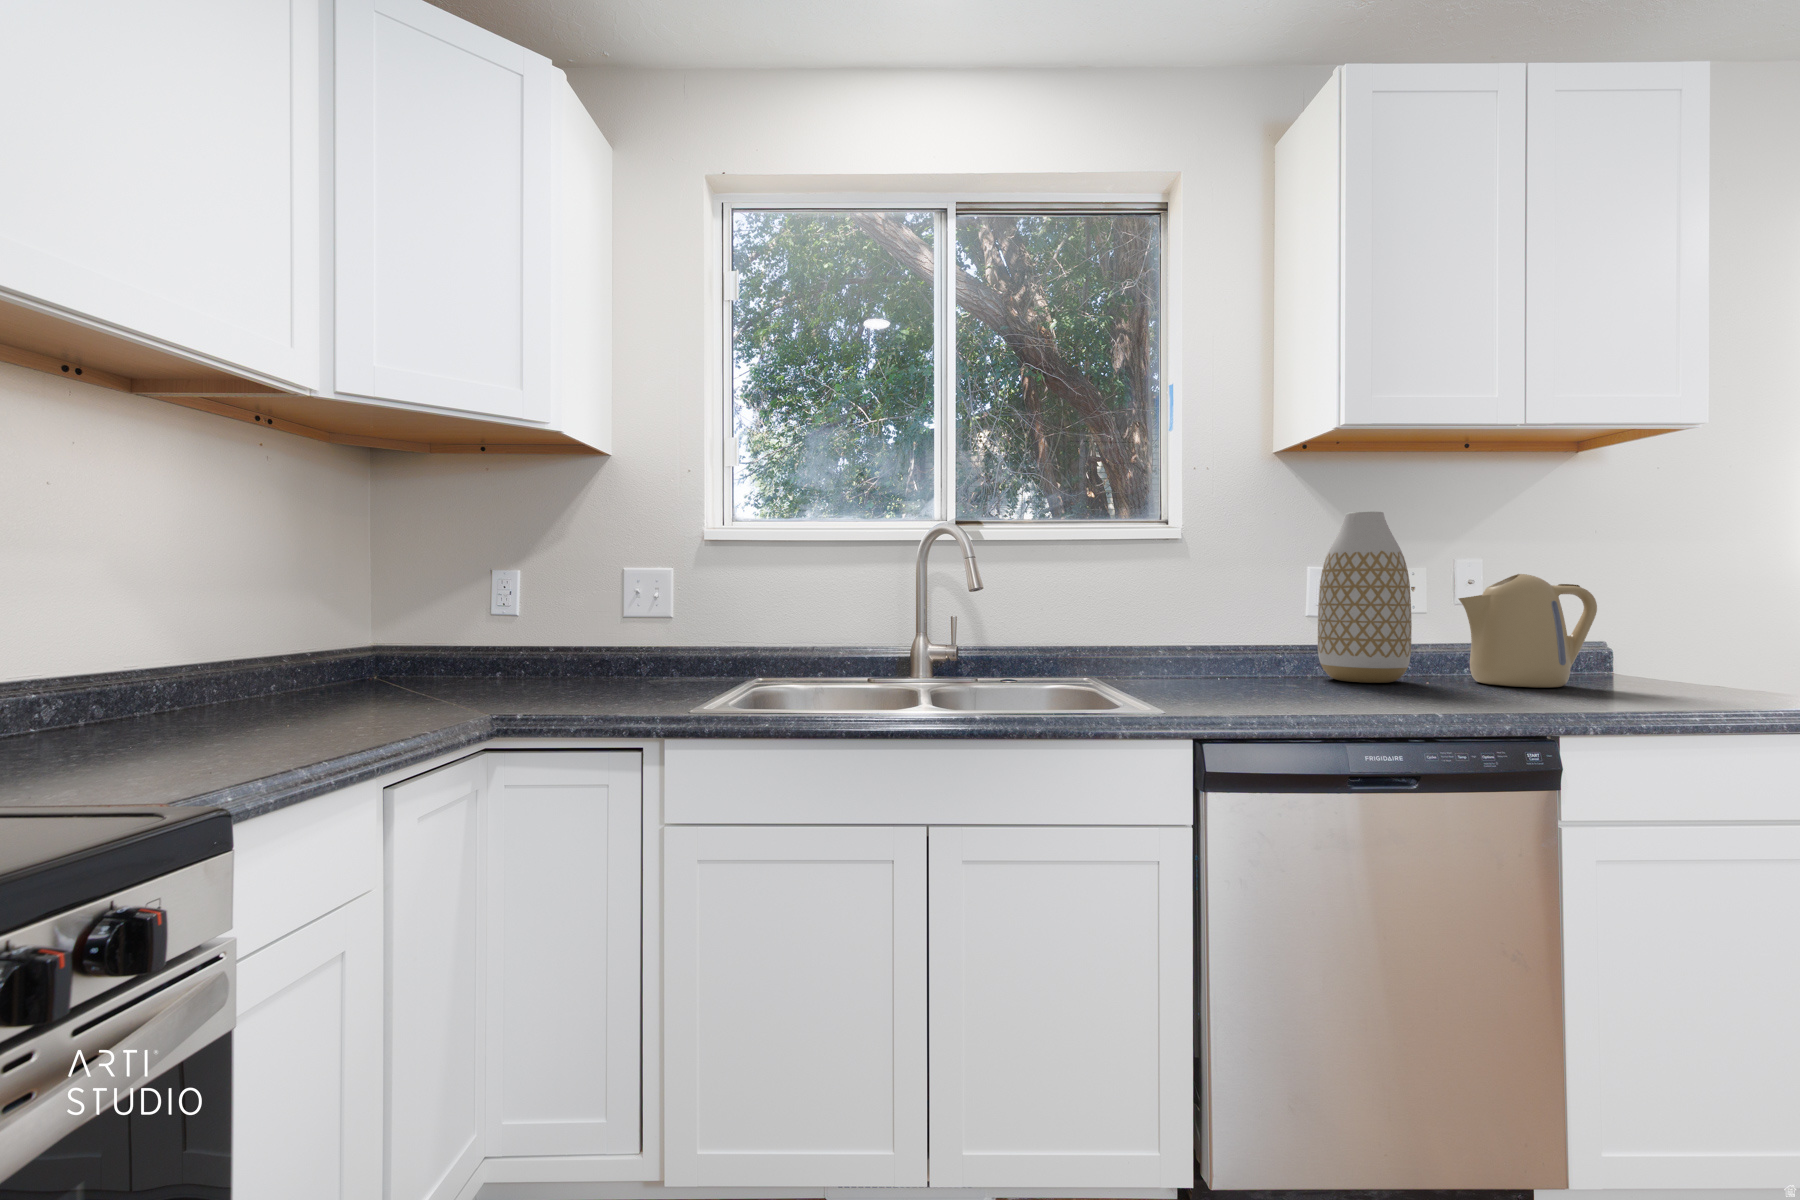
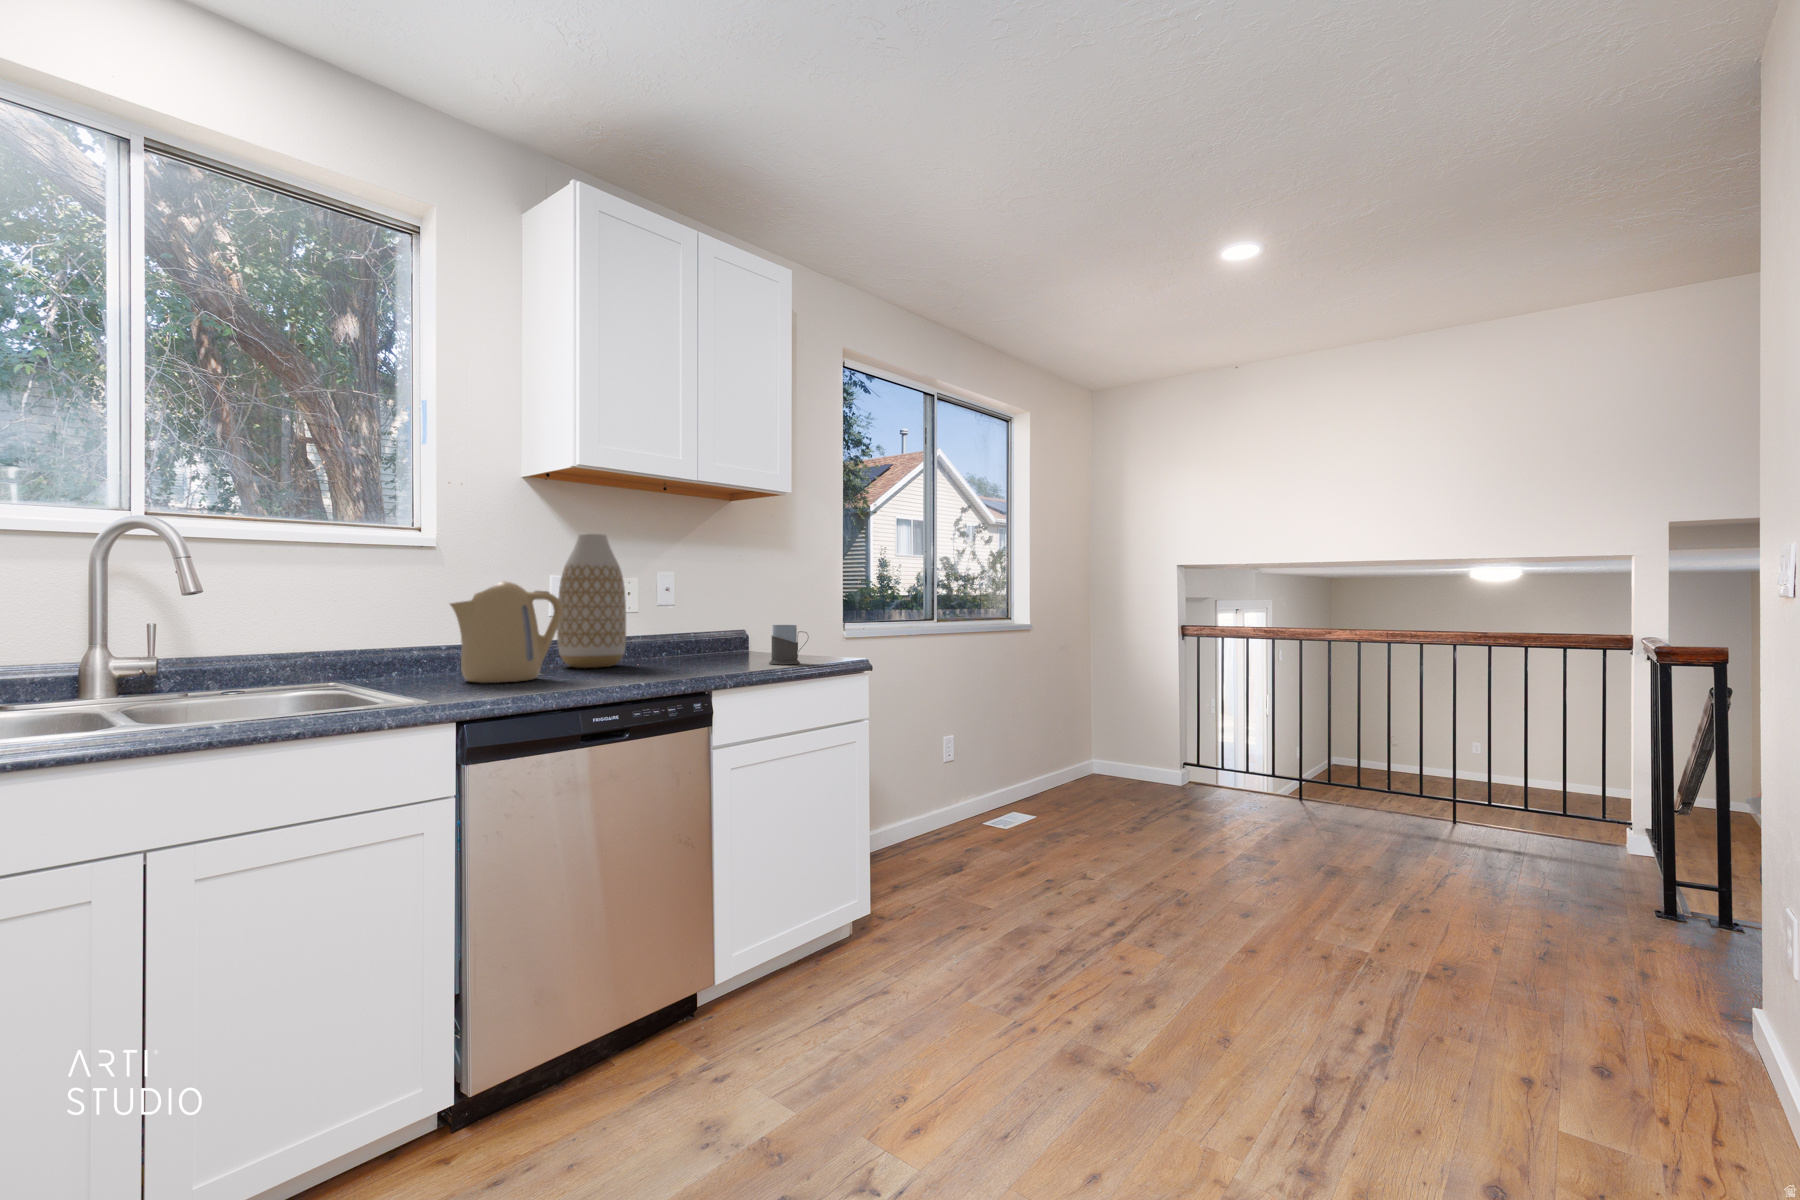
kettle: present [1459,574,1597,688] -> present [450,581,563,683]
mug: none [1666,637,1756,703] -> present [769,625,809,664]

